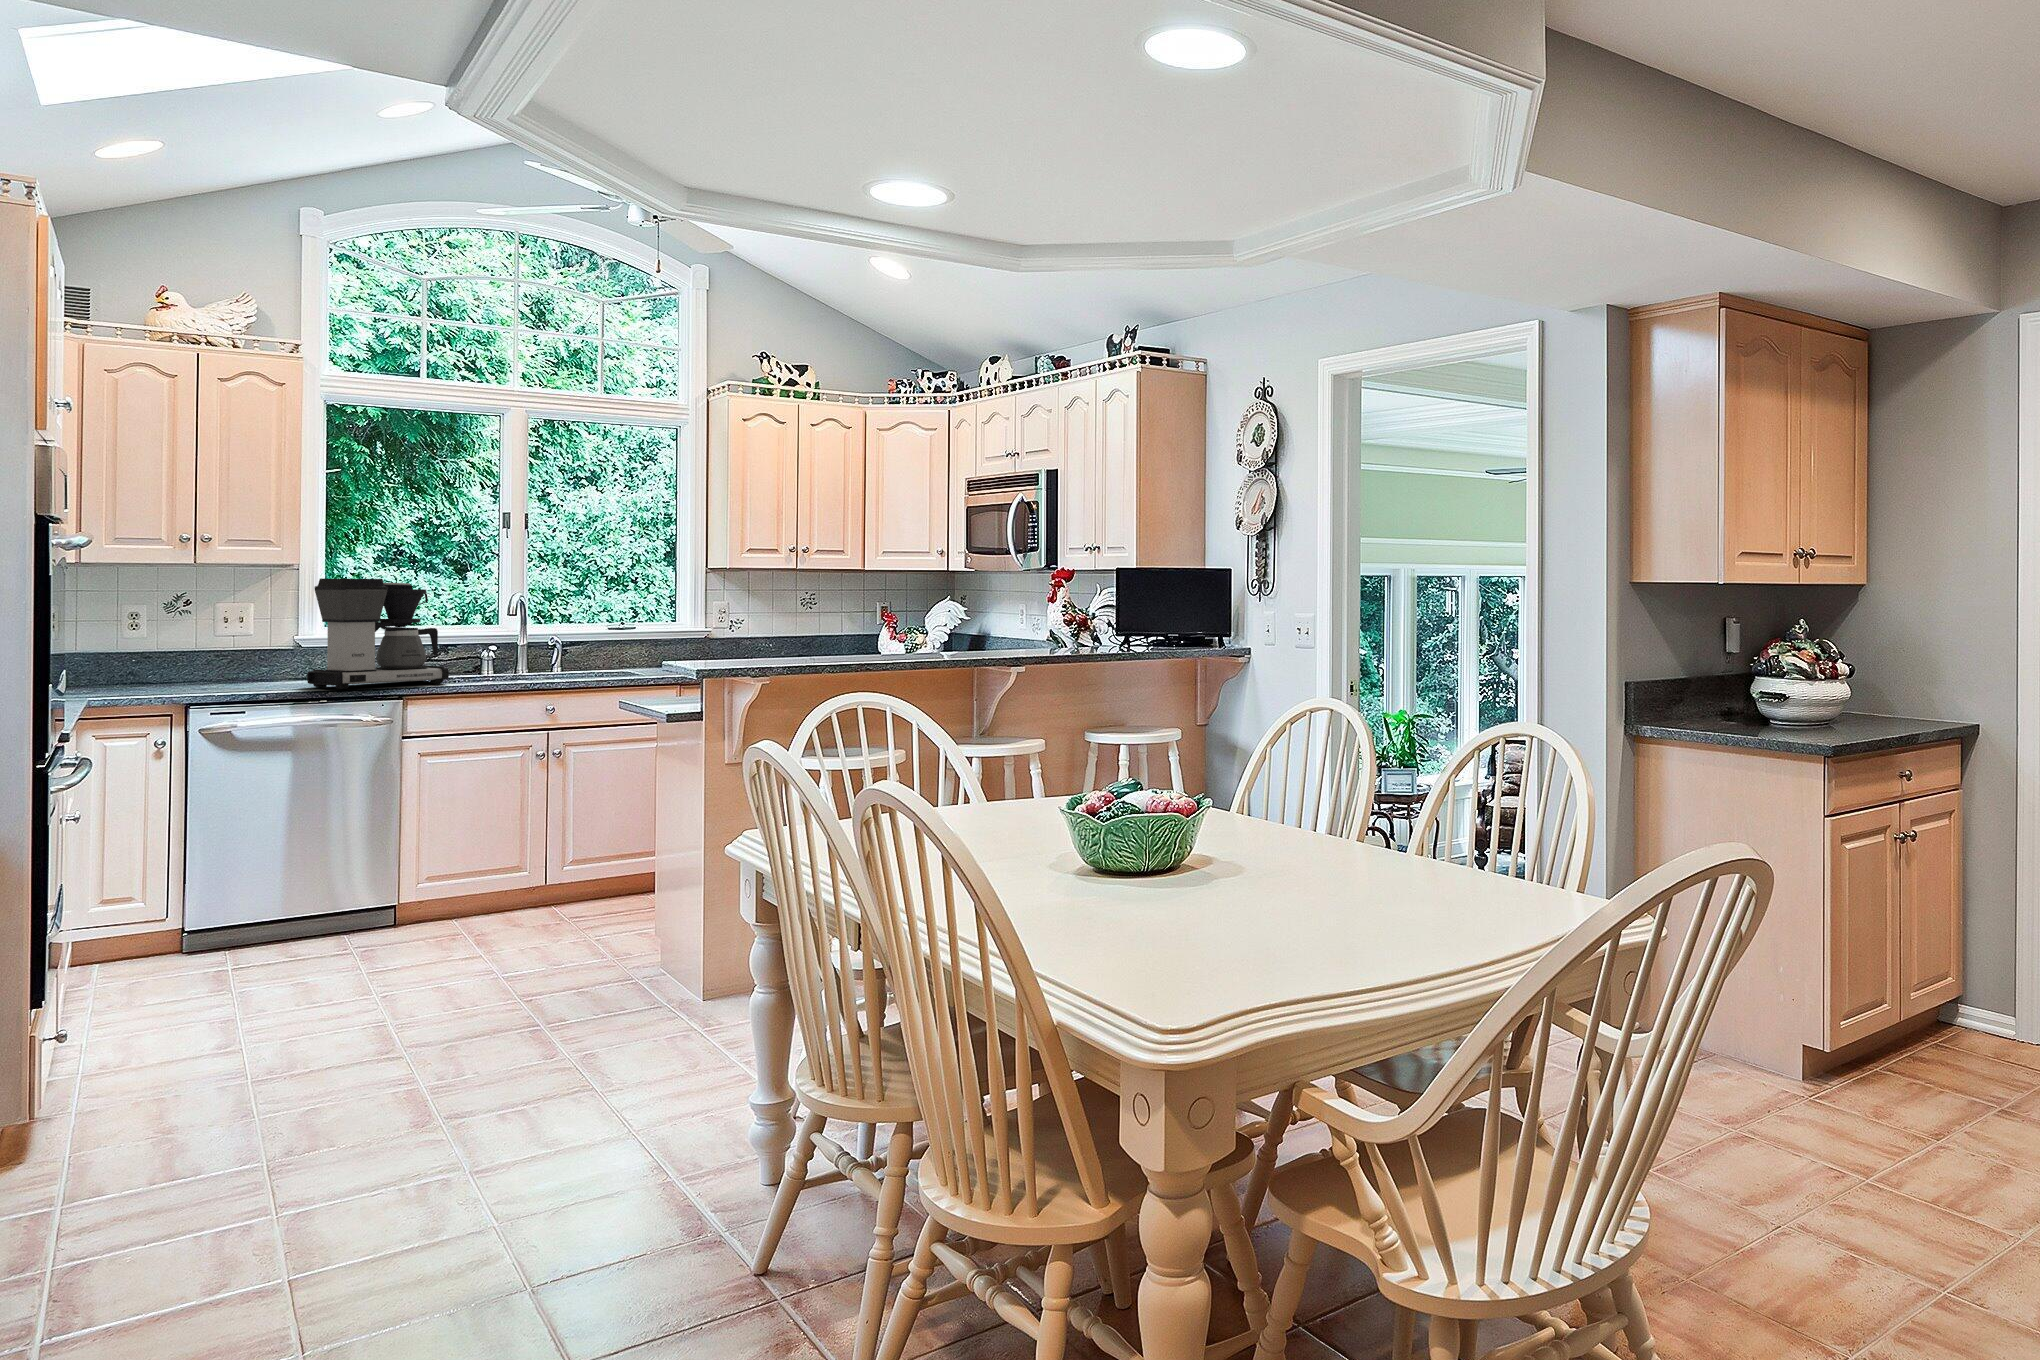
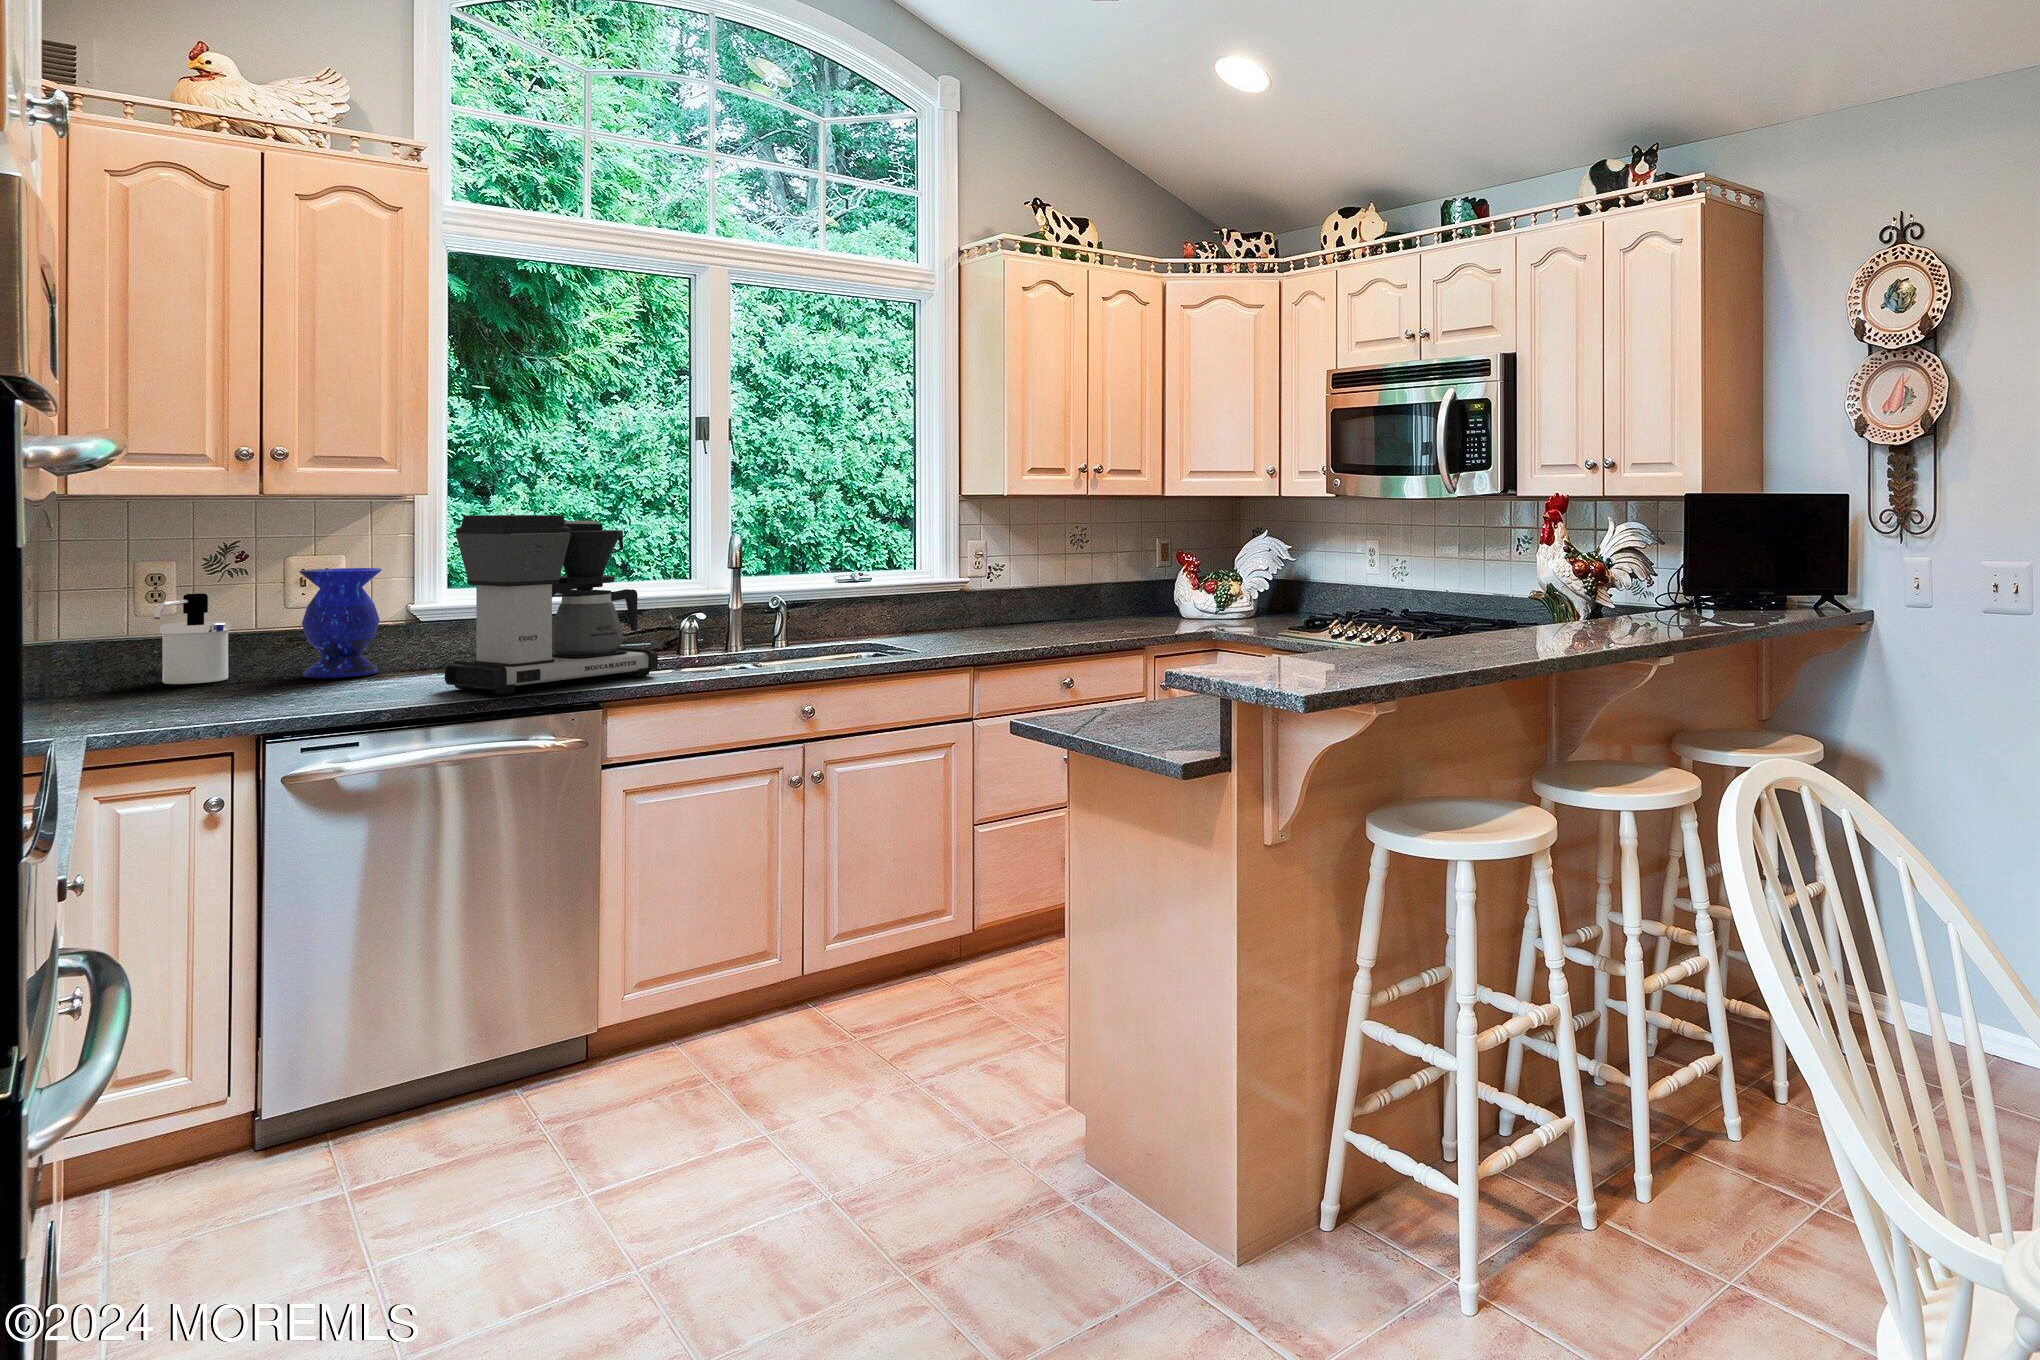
vase: none [220,613,273,680] -> present [299,568,382,678]
soap dispenser: none [130,626,177,682] -> present [154,593,231,684]

